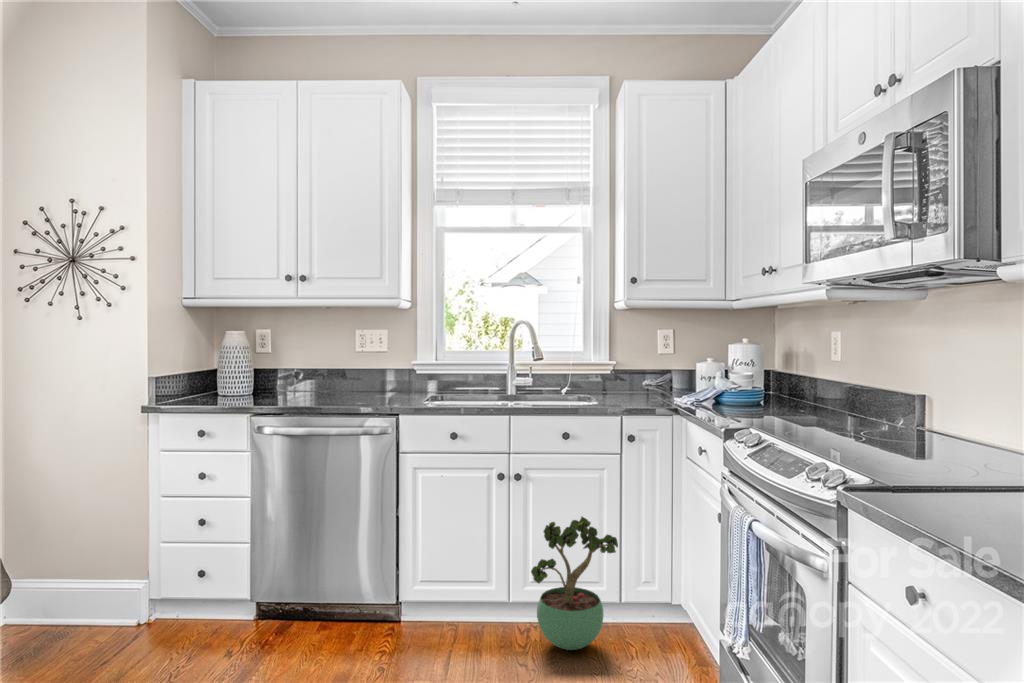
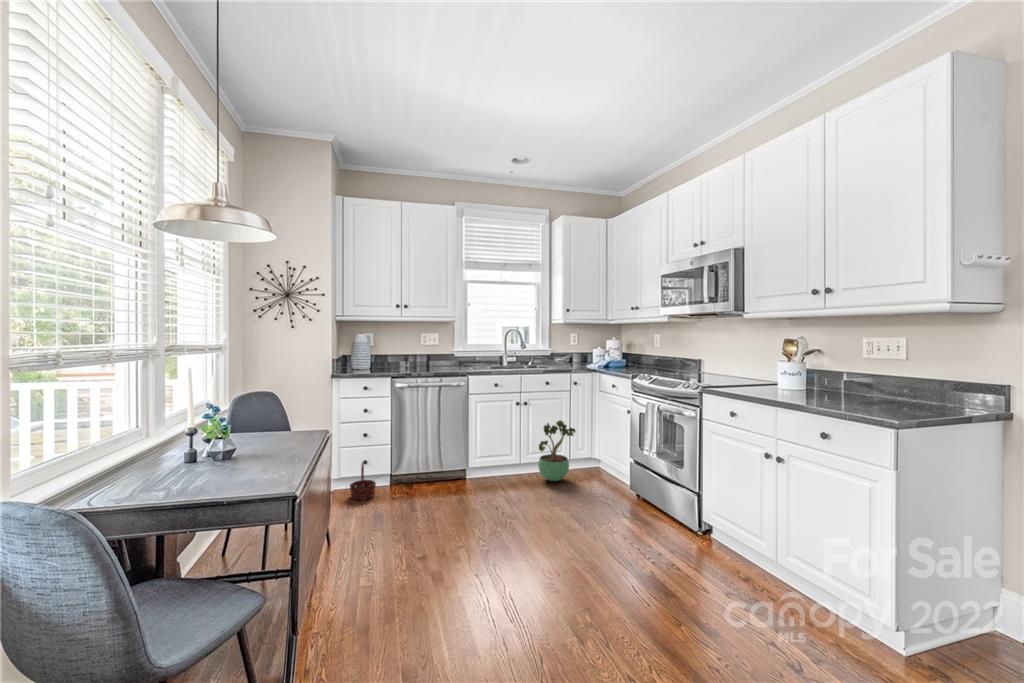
basket: none [159,572,213,647] -> present [349,462,376,500]

